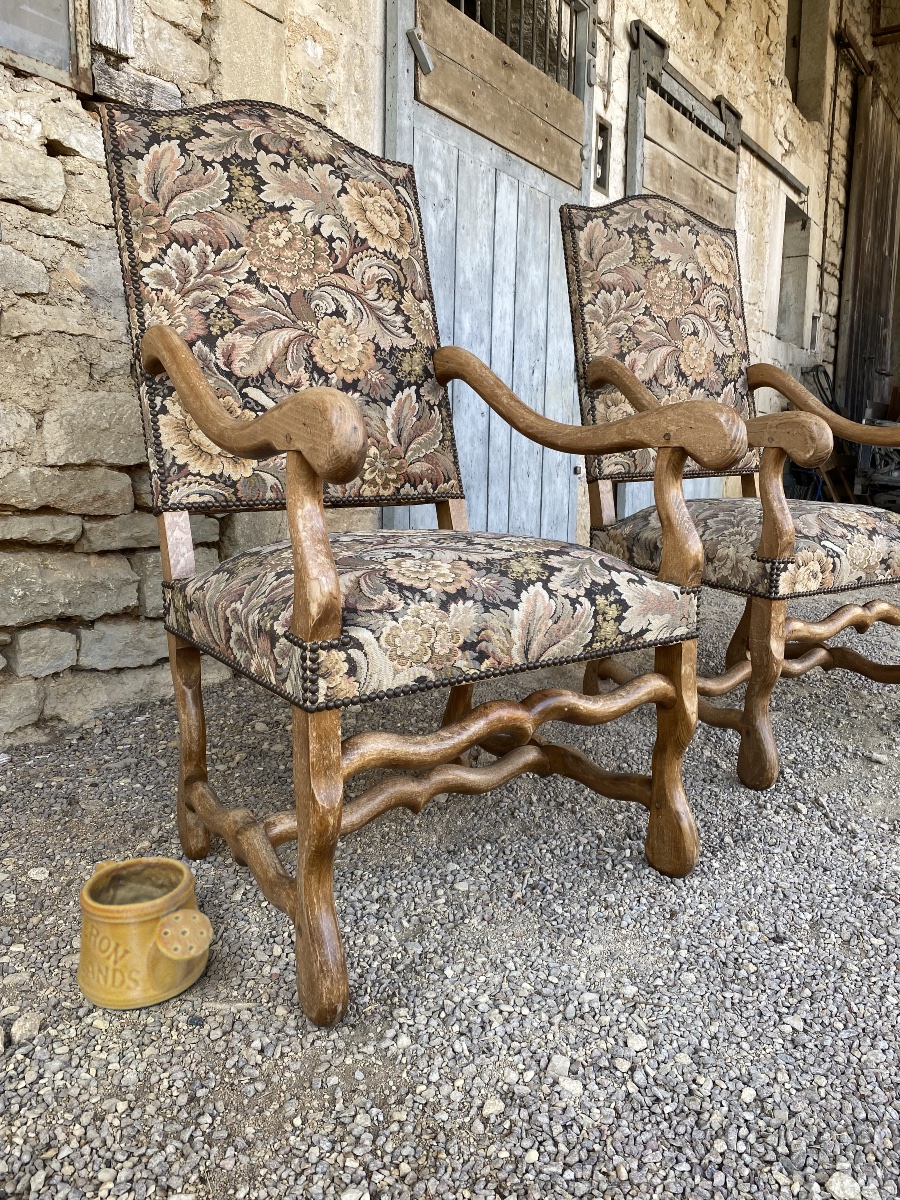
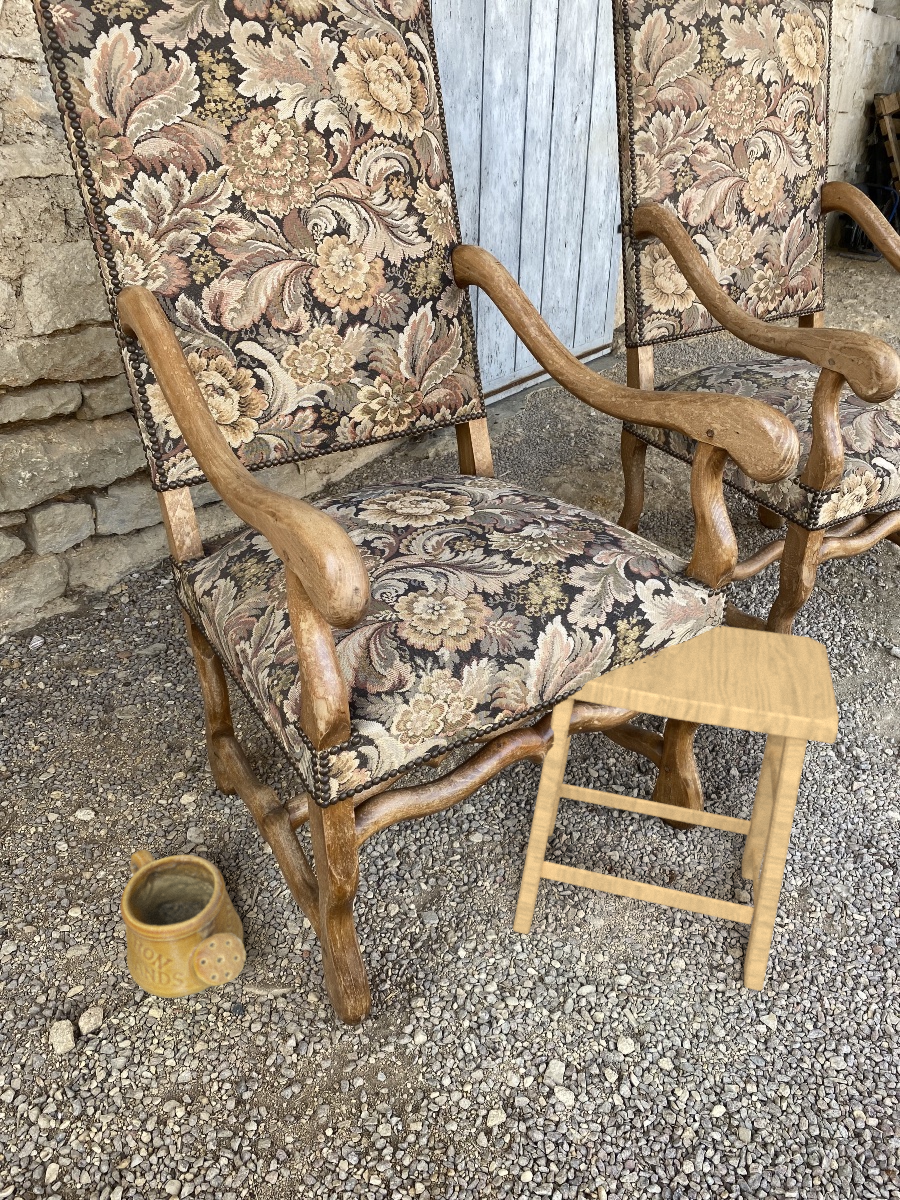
footstool: none [505,598,806,996] -> present [513,626,839,991]

